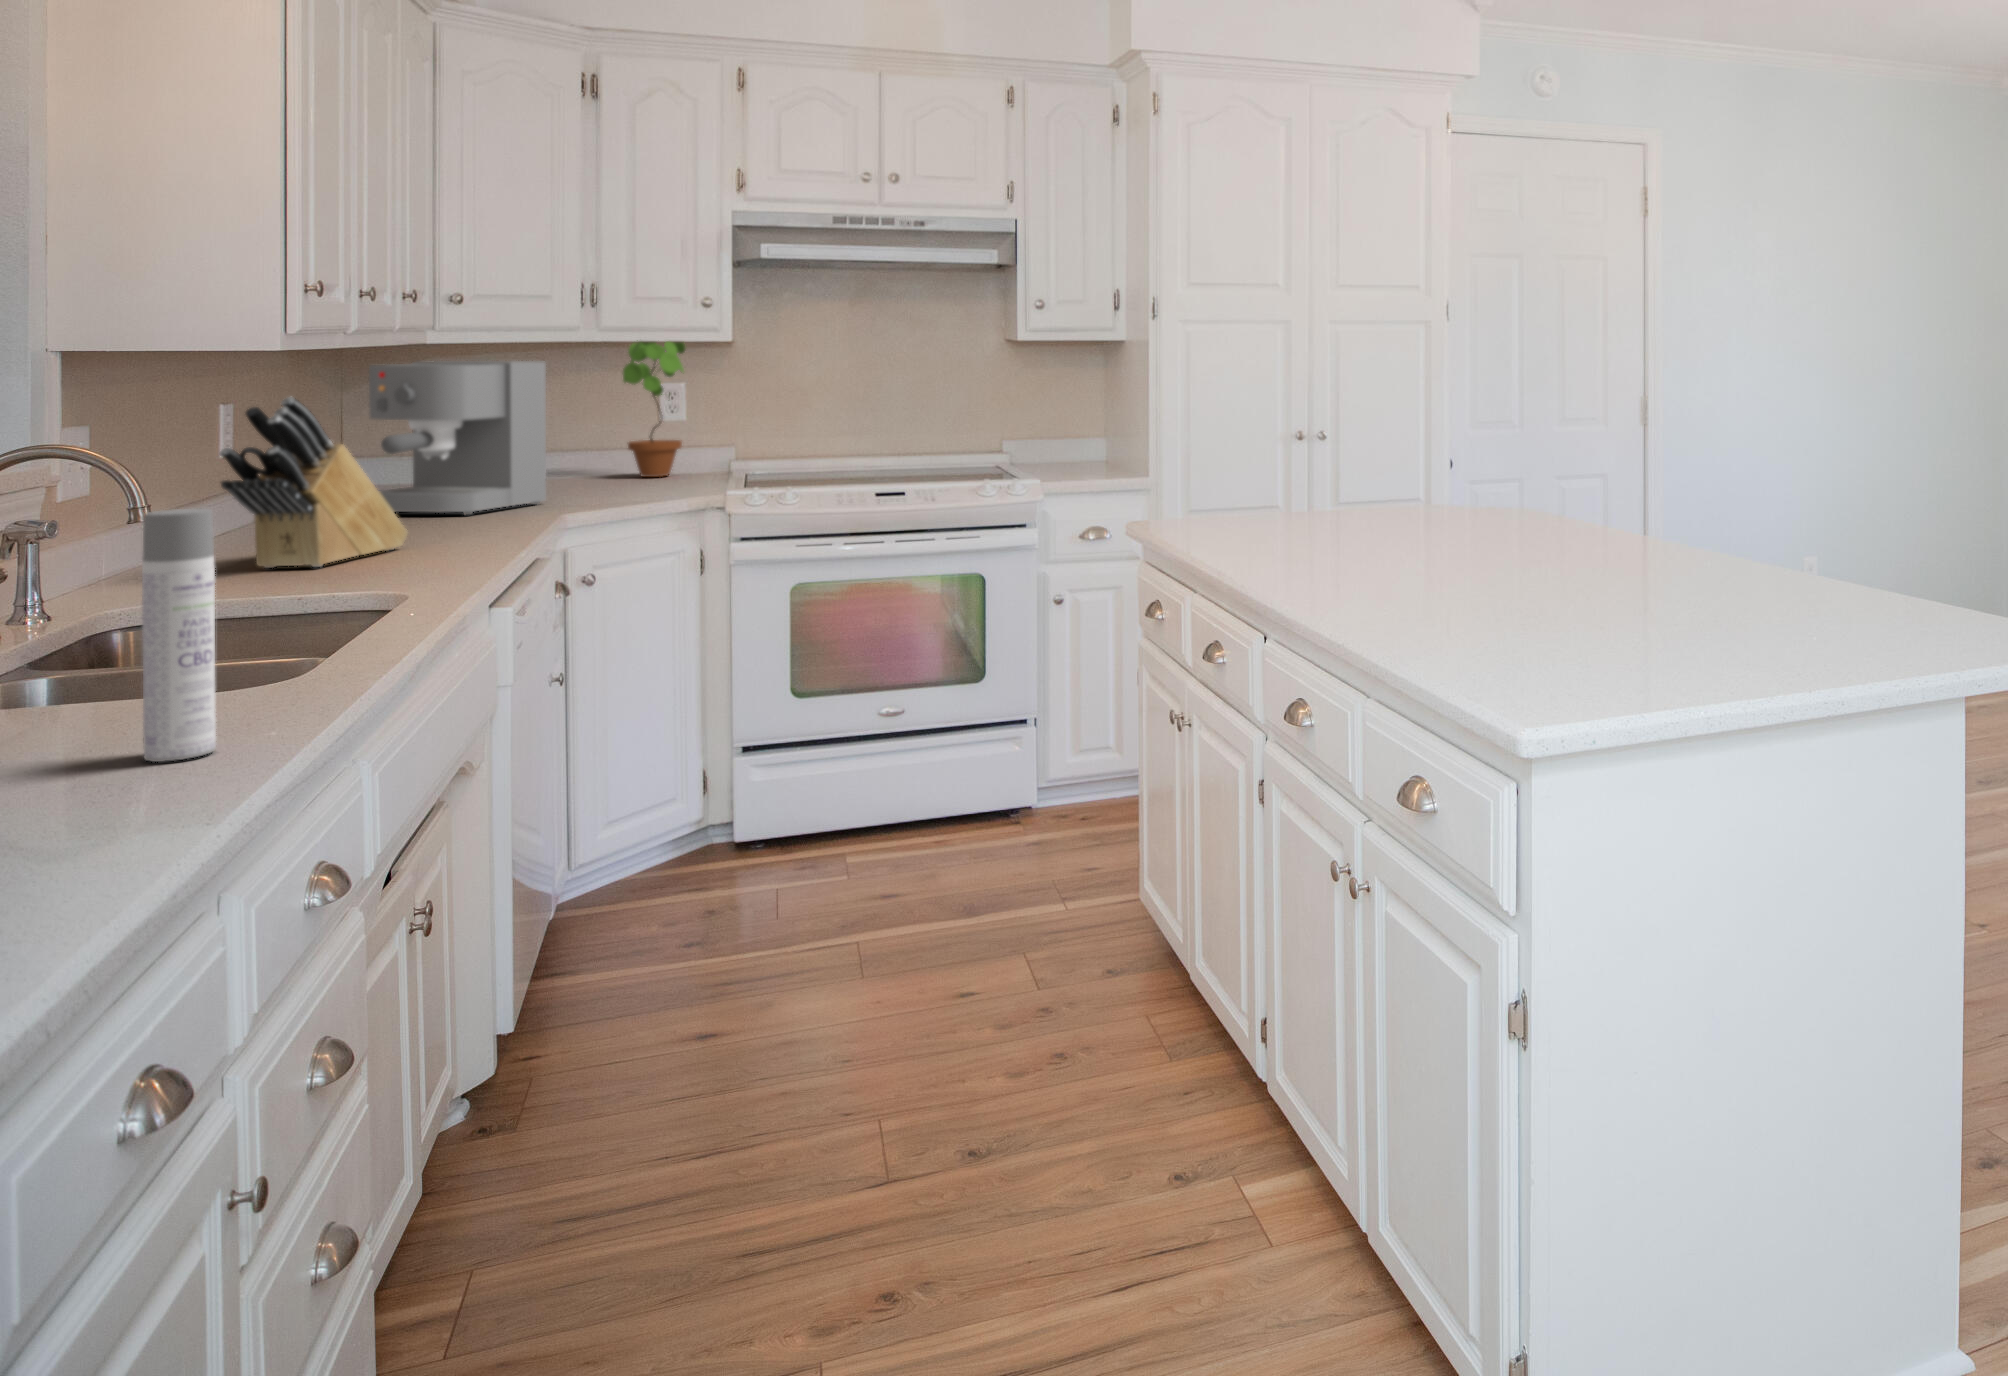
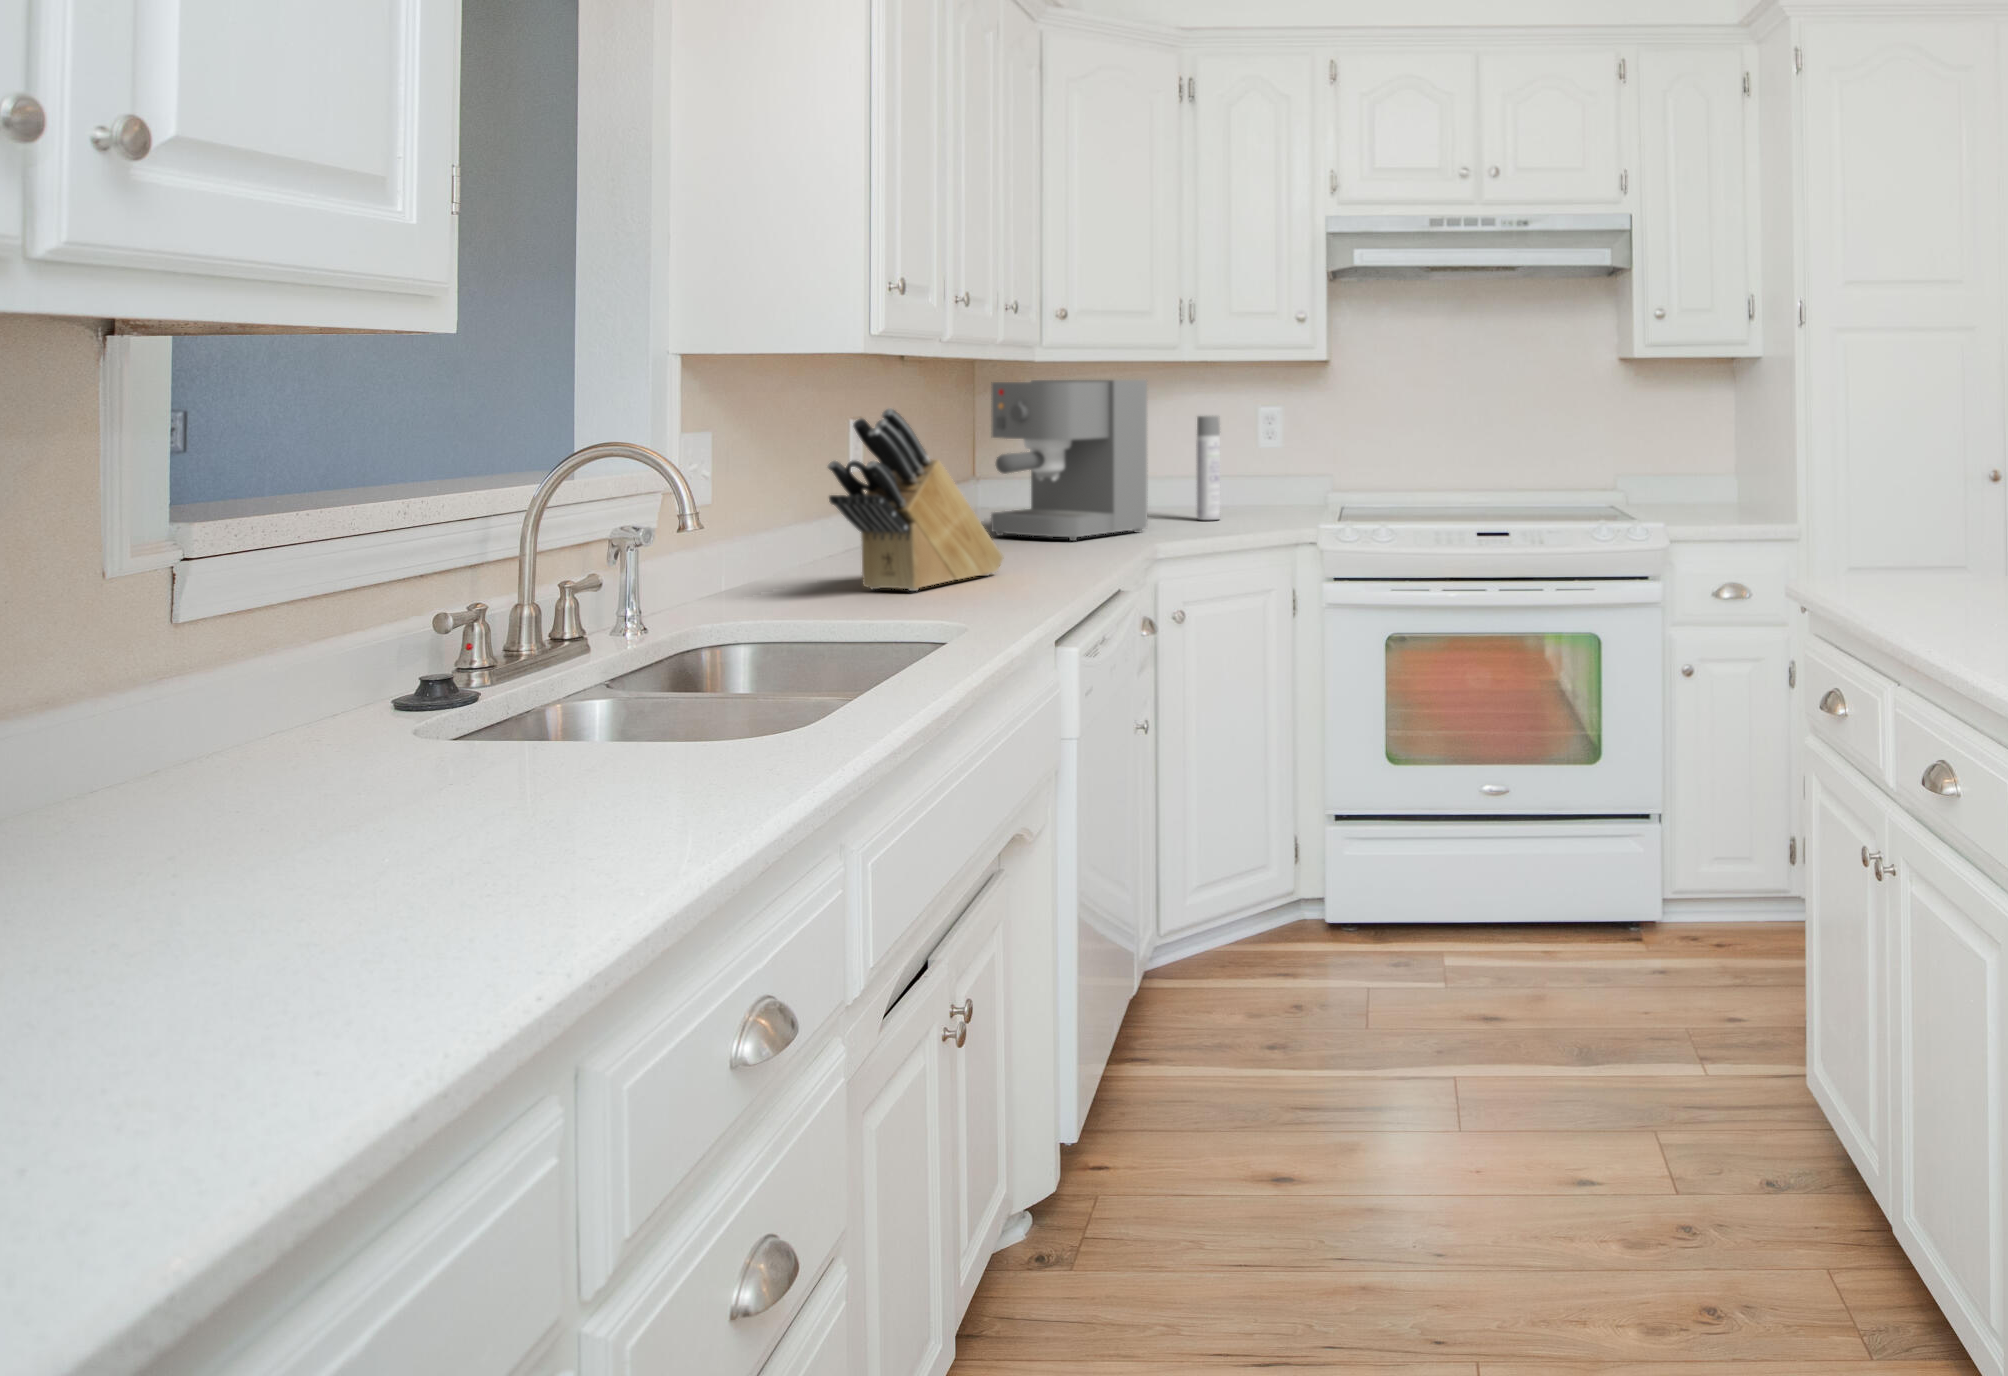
potted plant: present [623,341,685,477] -> none [1226,354,1286,507]
spray bottle: present [142,509,216,762] -> present [1196,416,1220,520]

